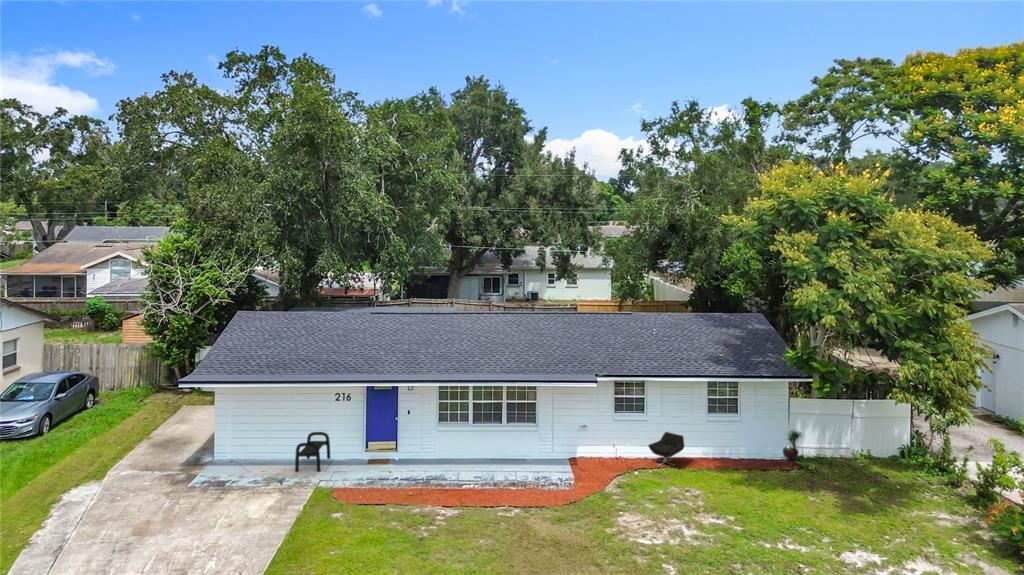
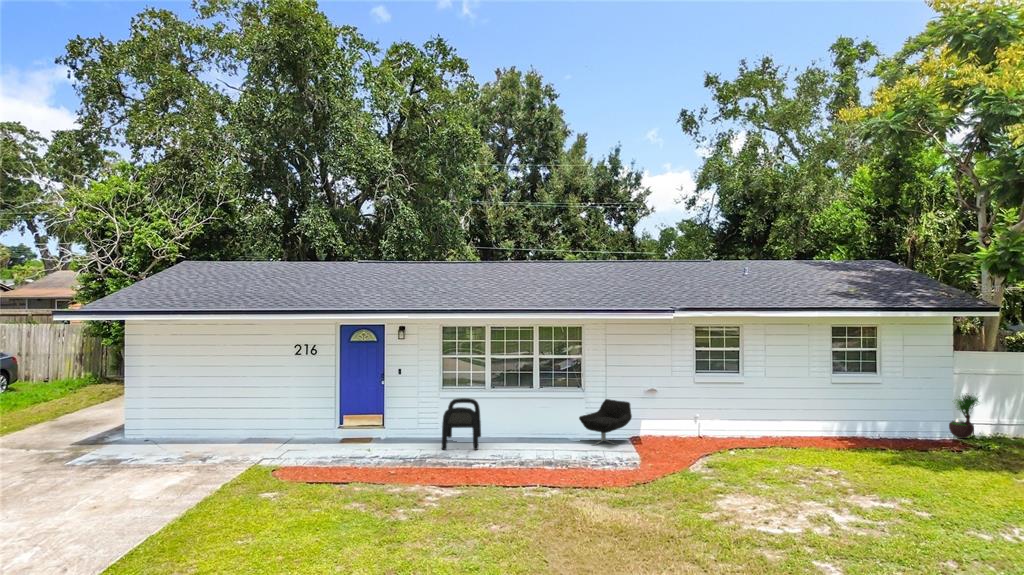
bench: present [295,432,330,471] -> present [442,398,481,450]
lounge chair: present [648,432,684,465] -> present [579,399,632,445]

